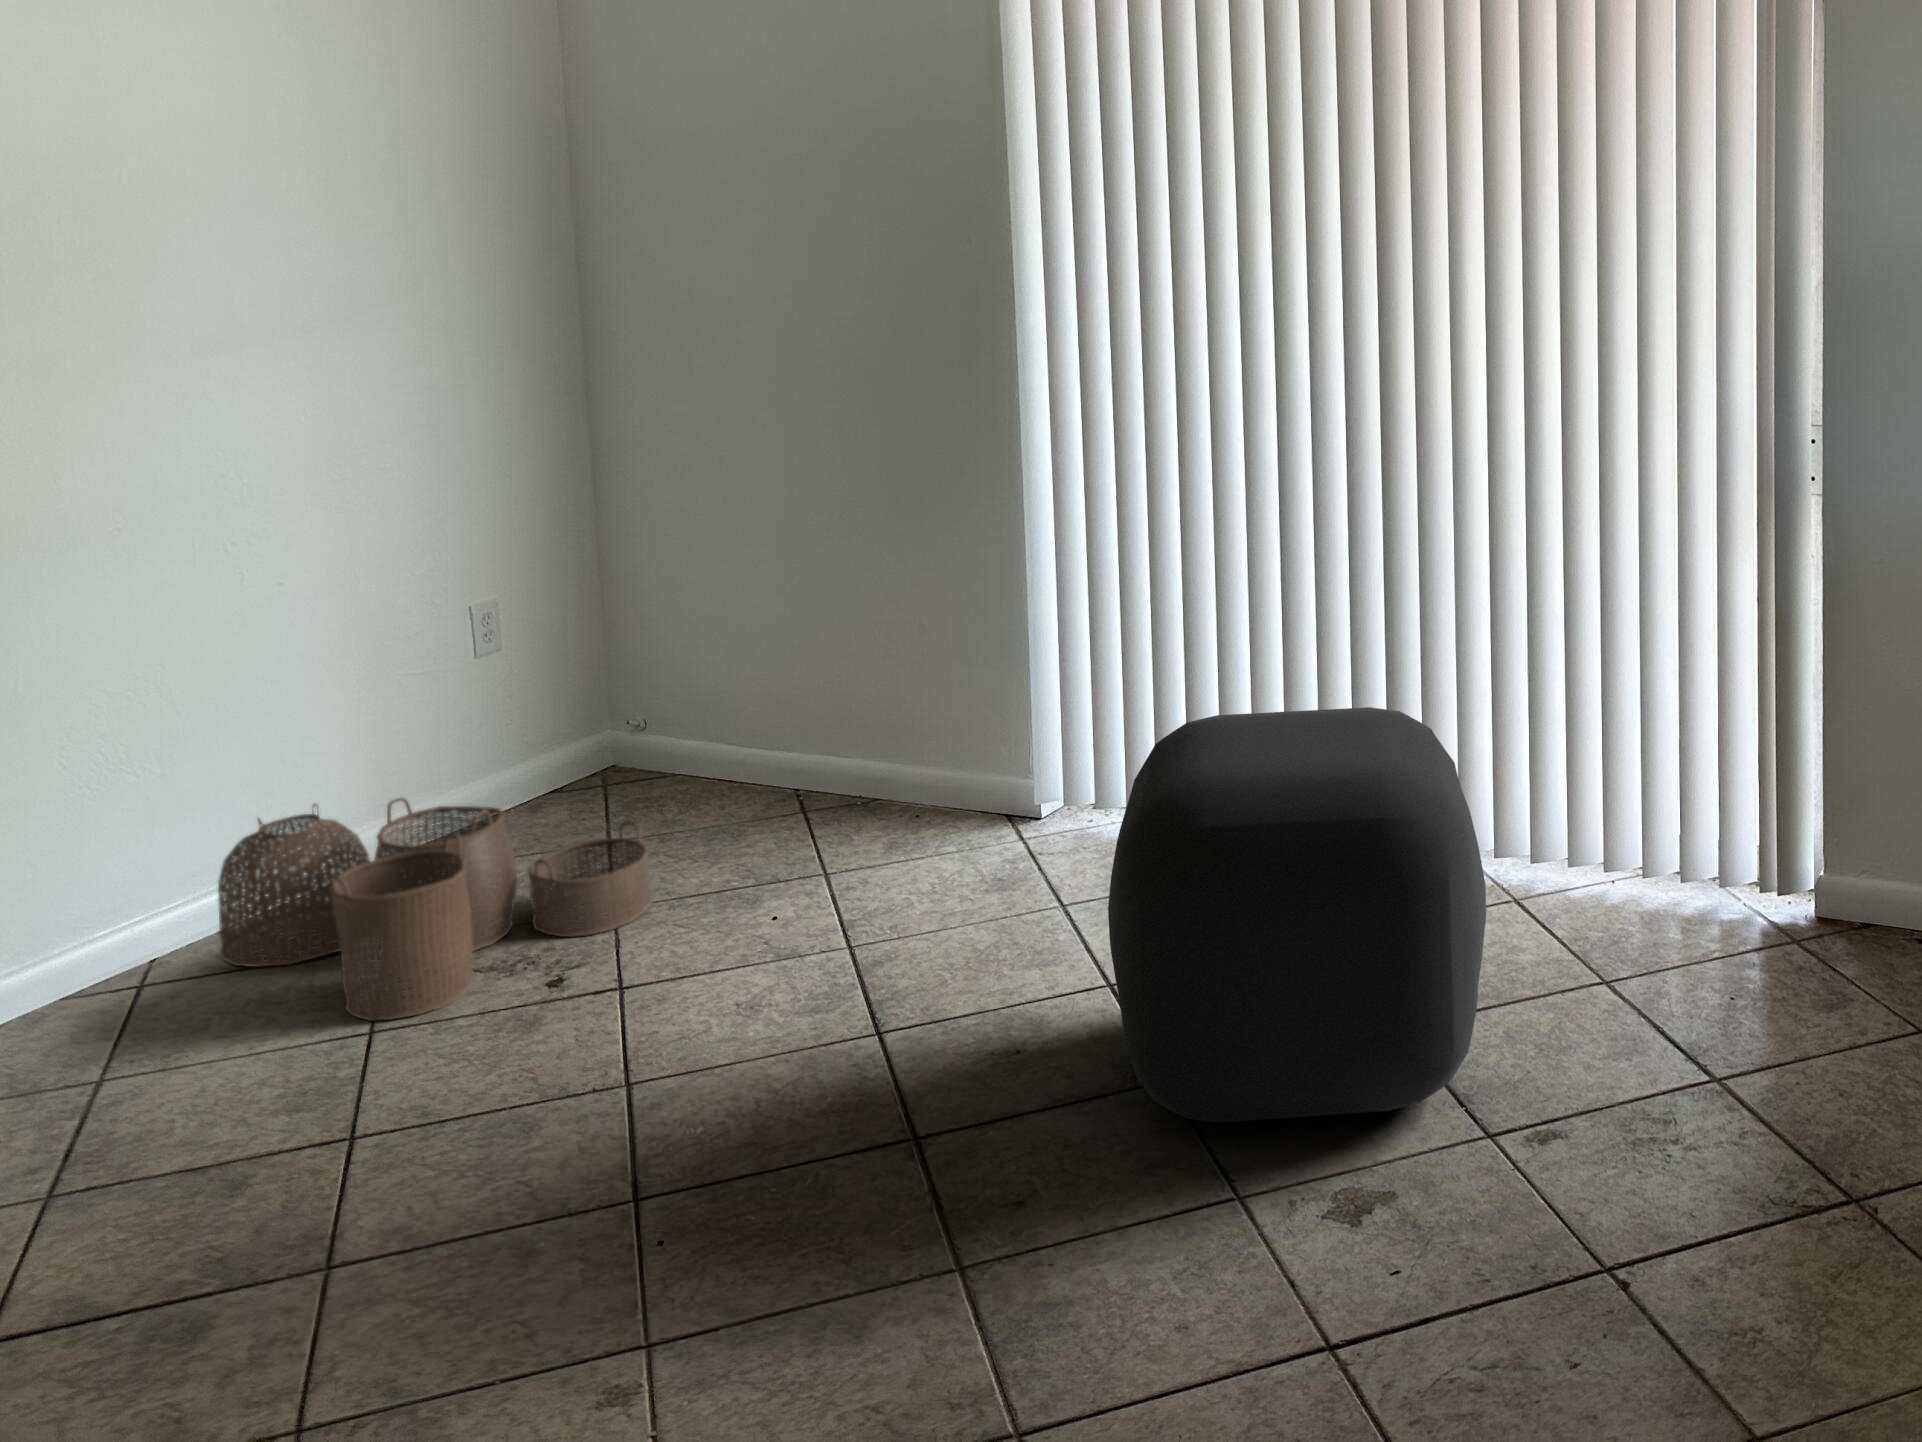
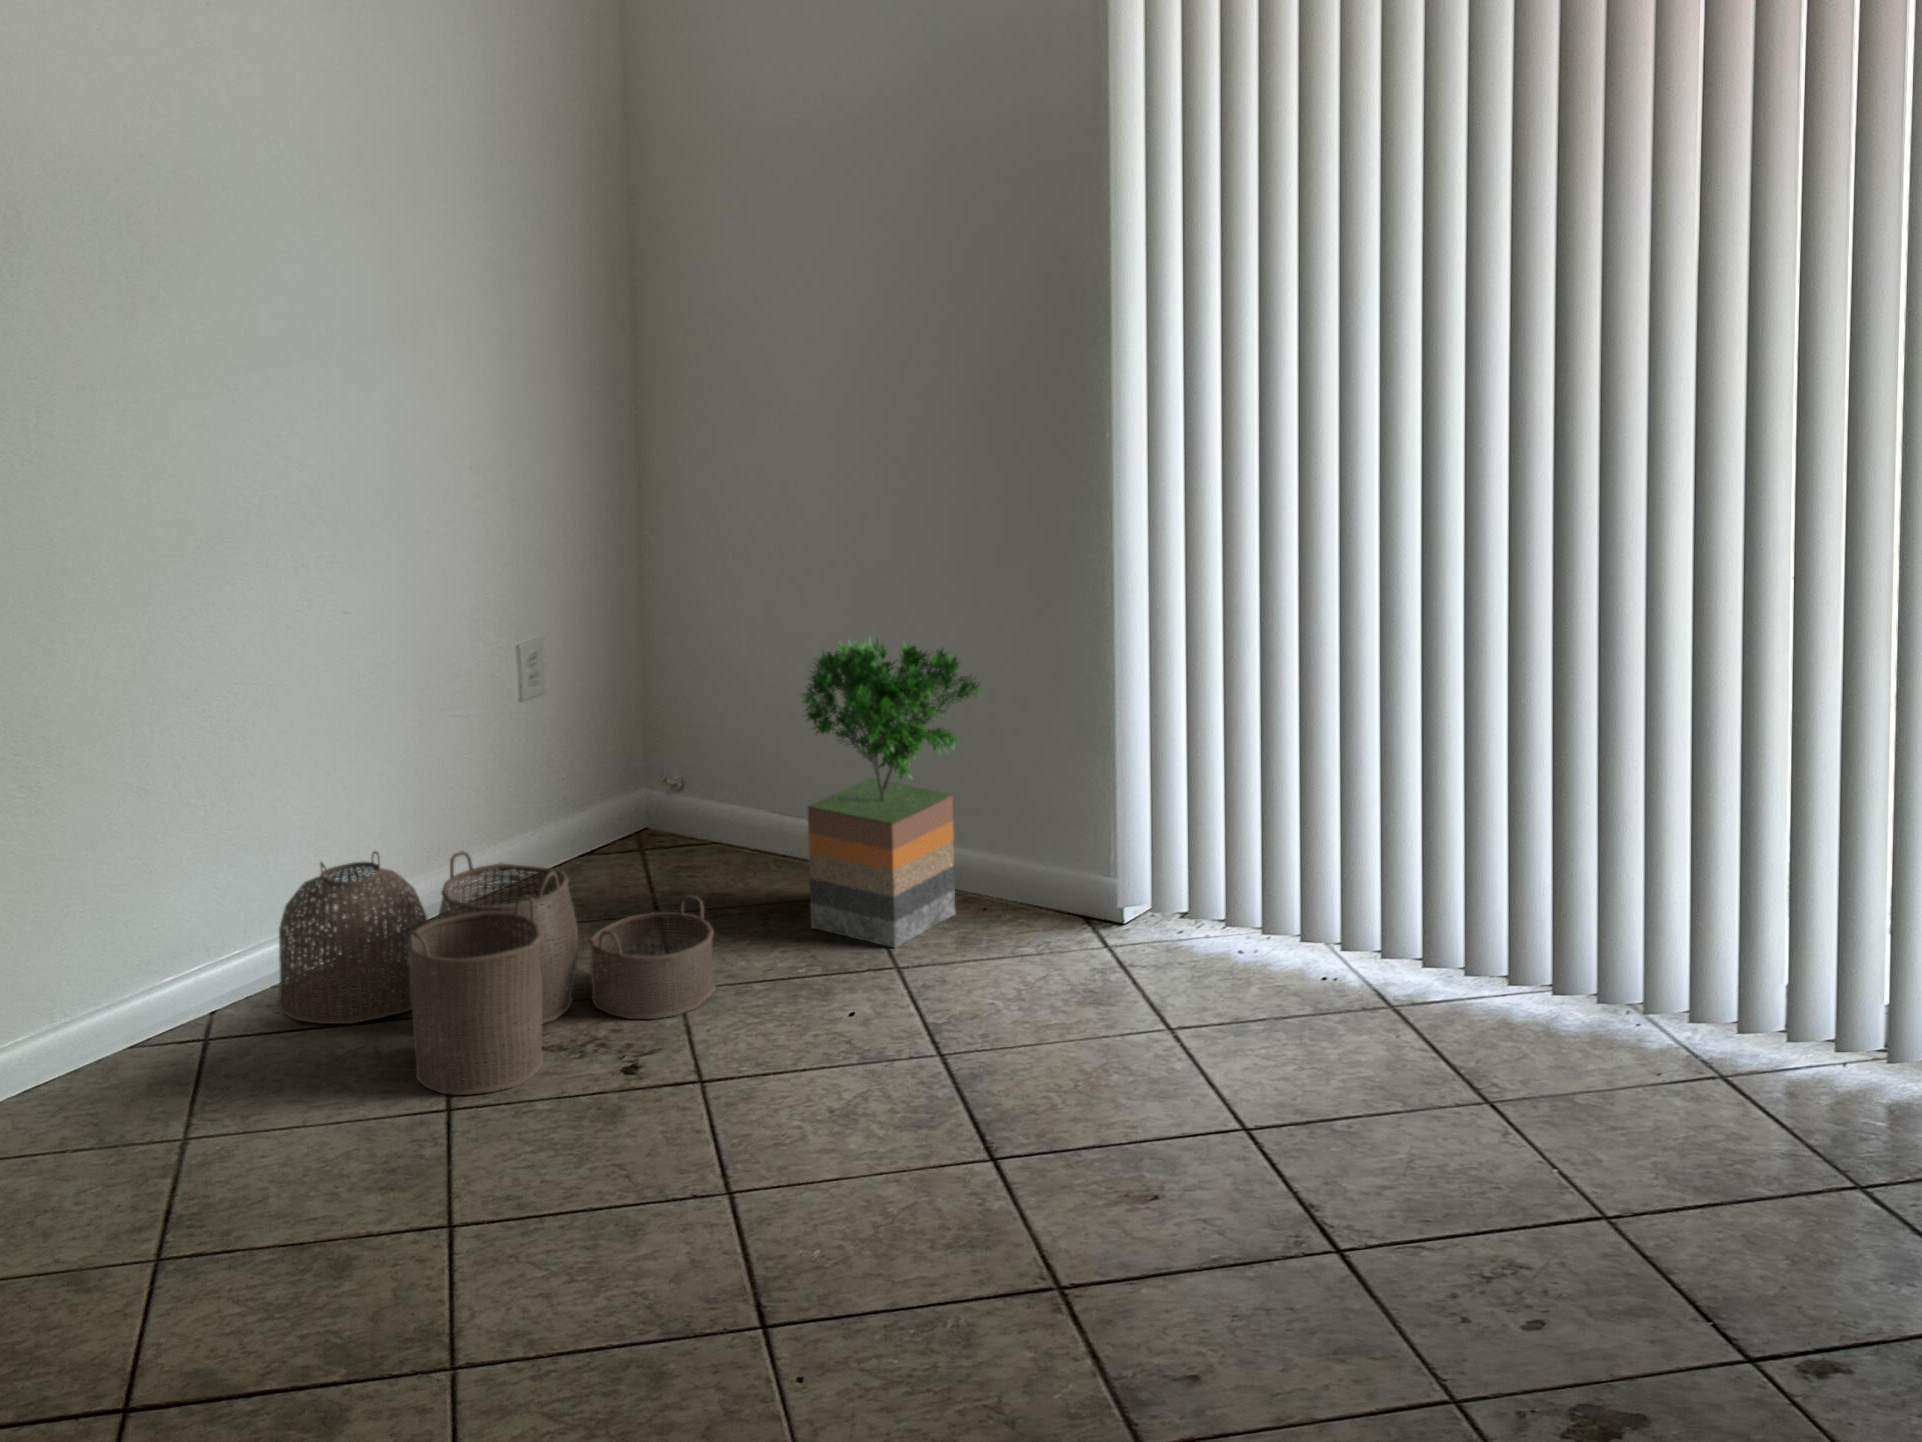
potted tree: none [728,579,908,854] -> present [802,639,981,948]
ottoman: present [1108,707,1486,1122] -> none [1281,825,1735,1317]

